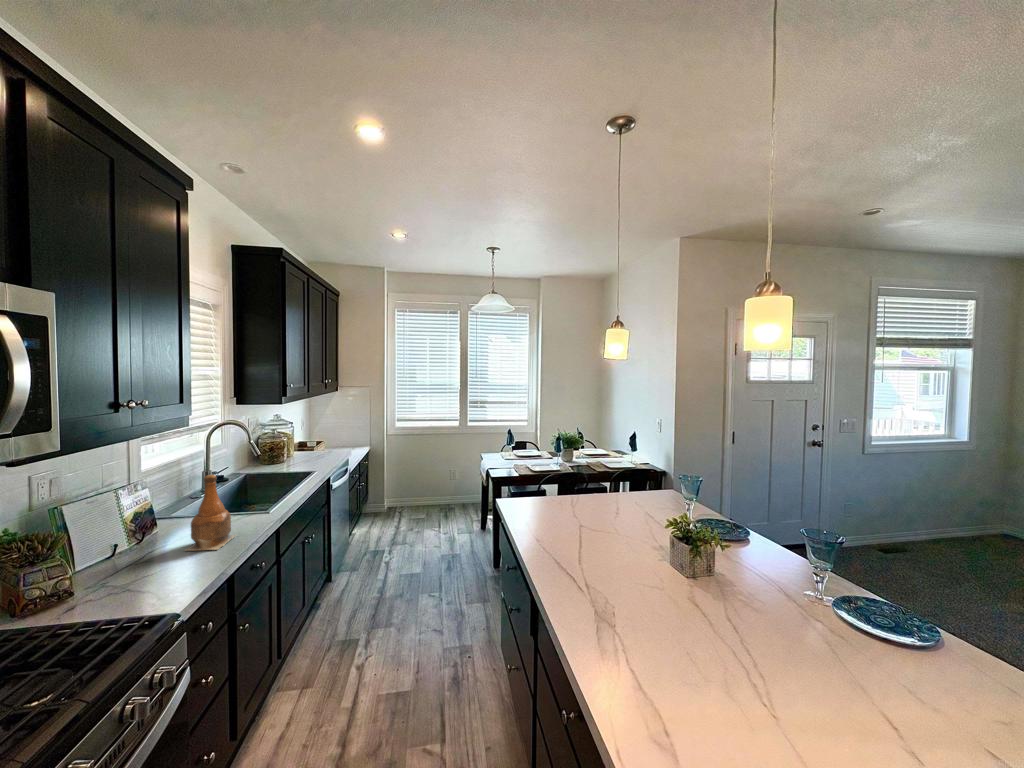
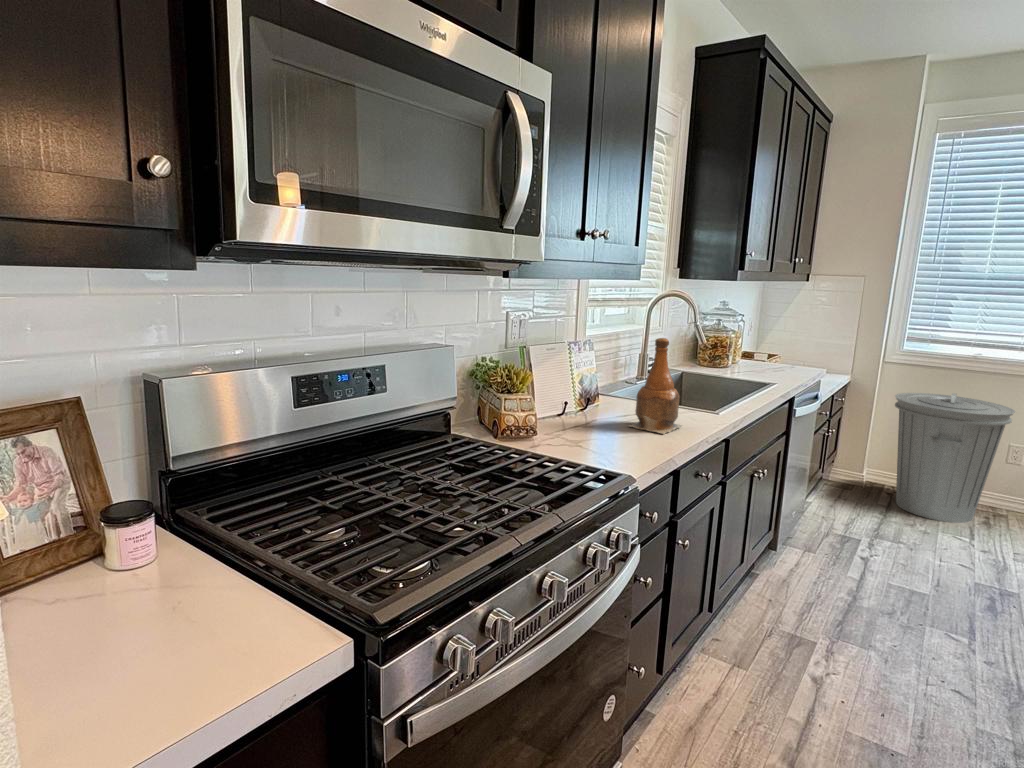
trash can: none [394,448,450,522] -> present [895,393,1015,523]

